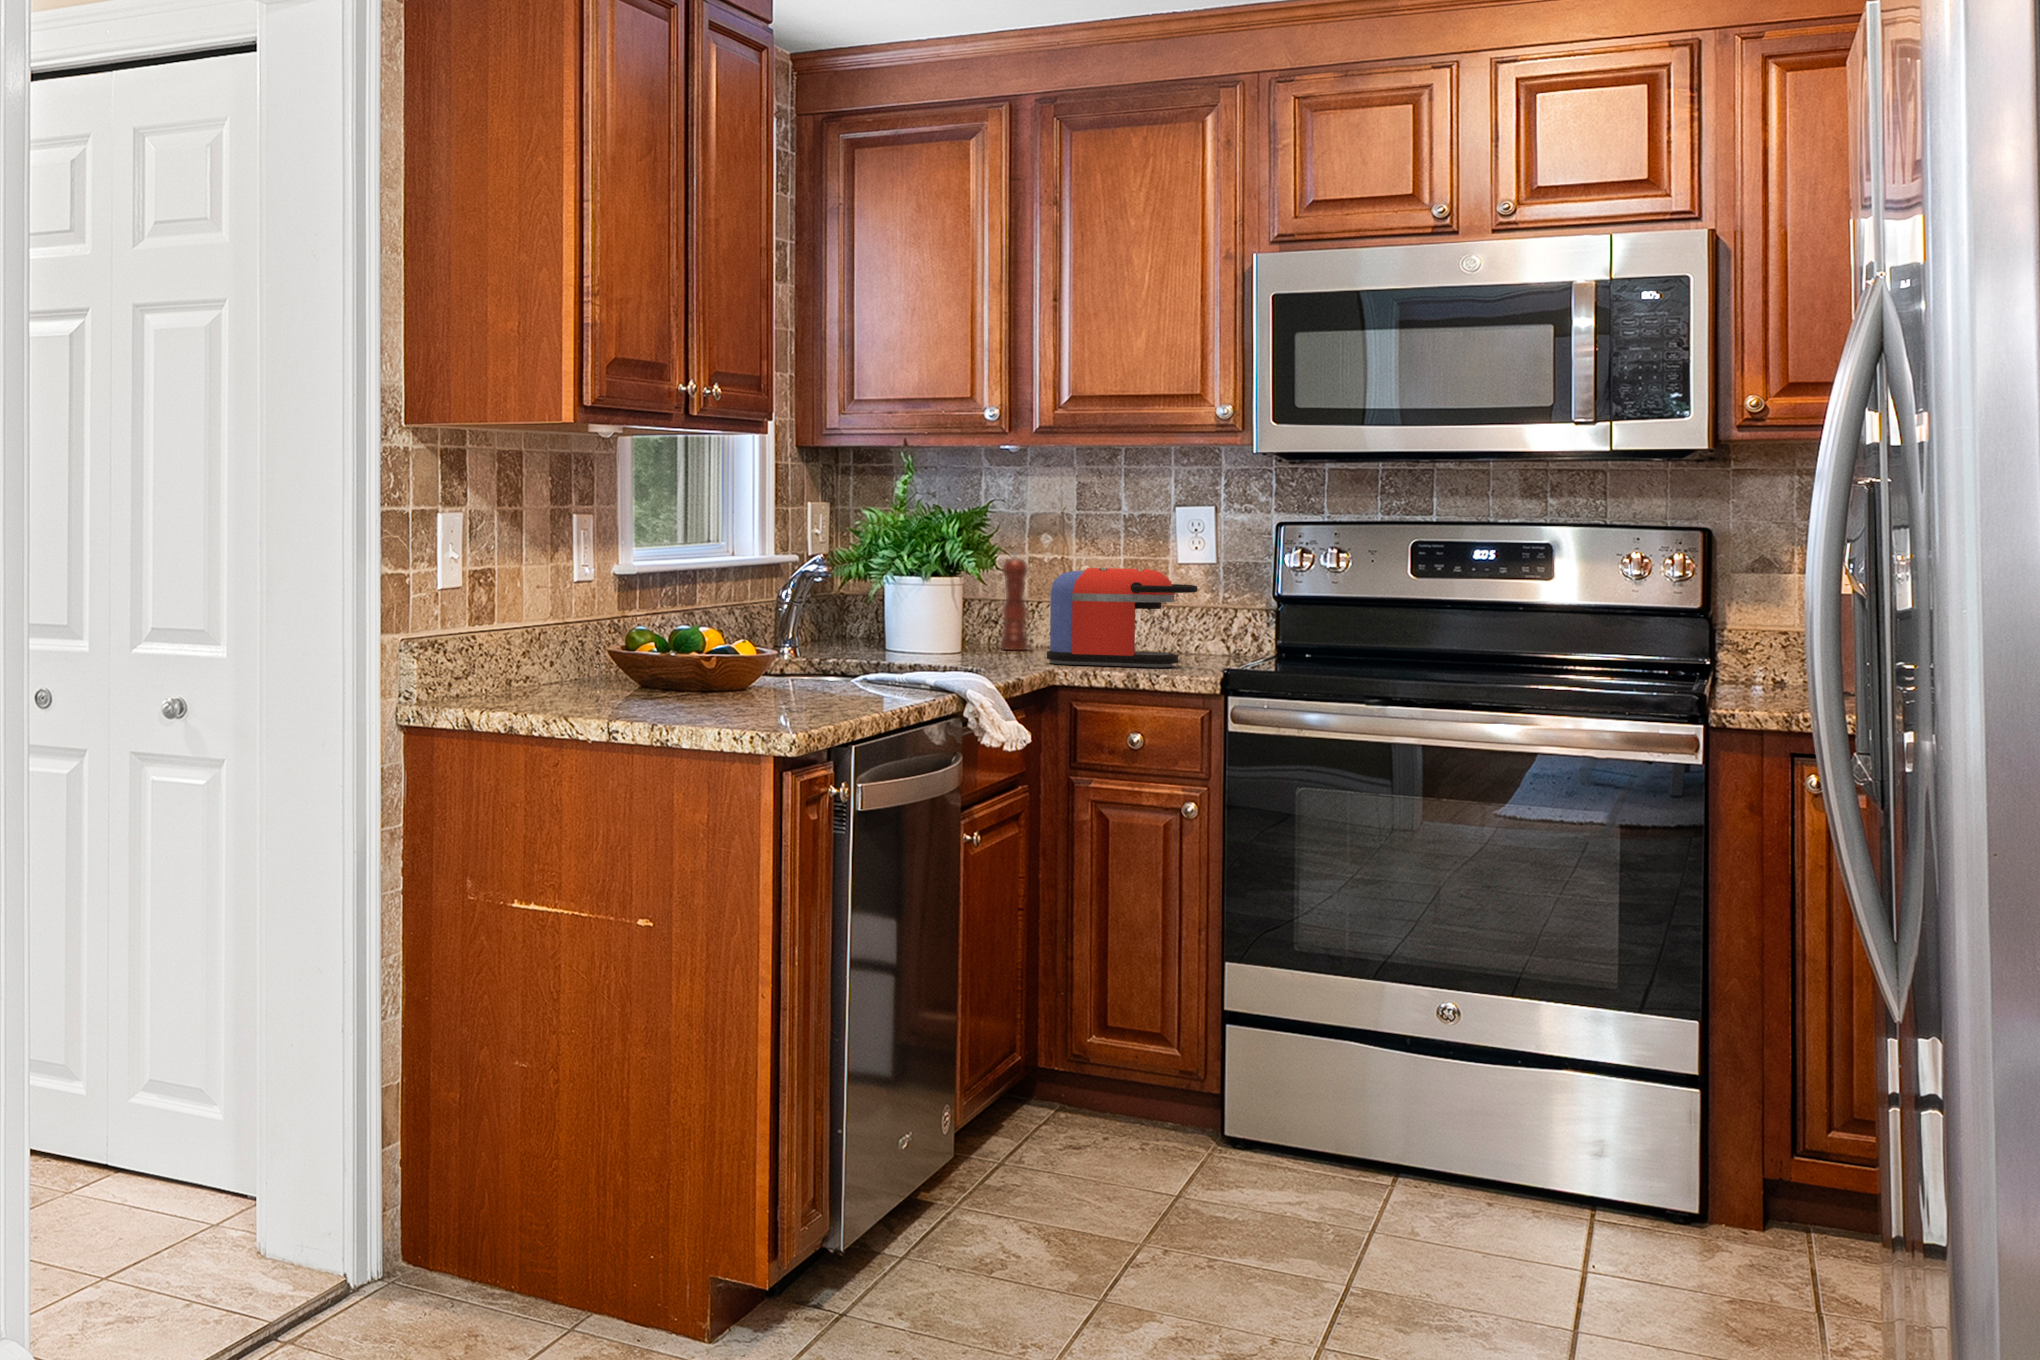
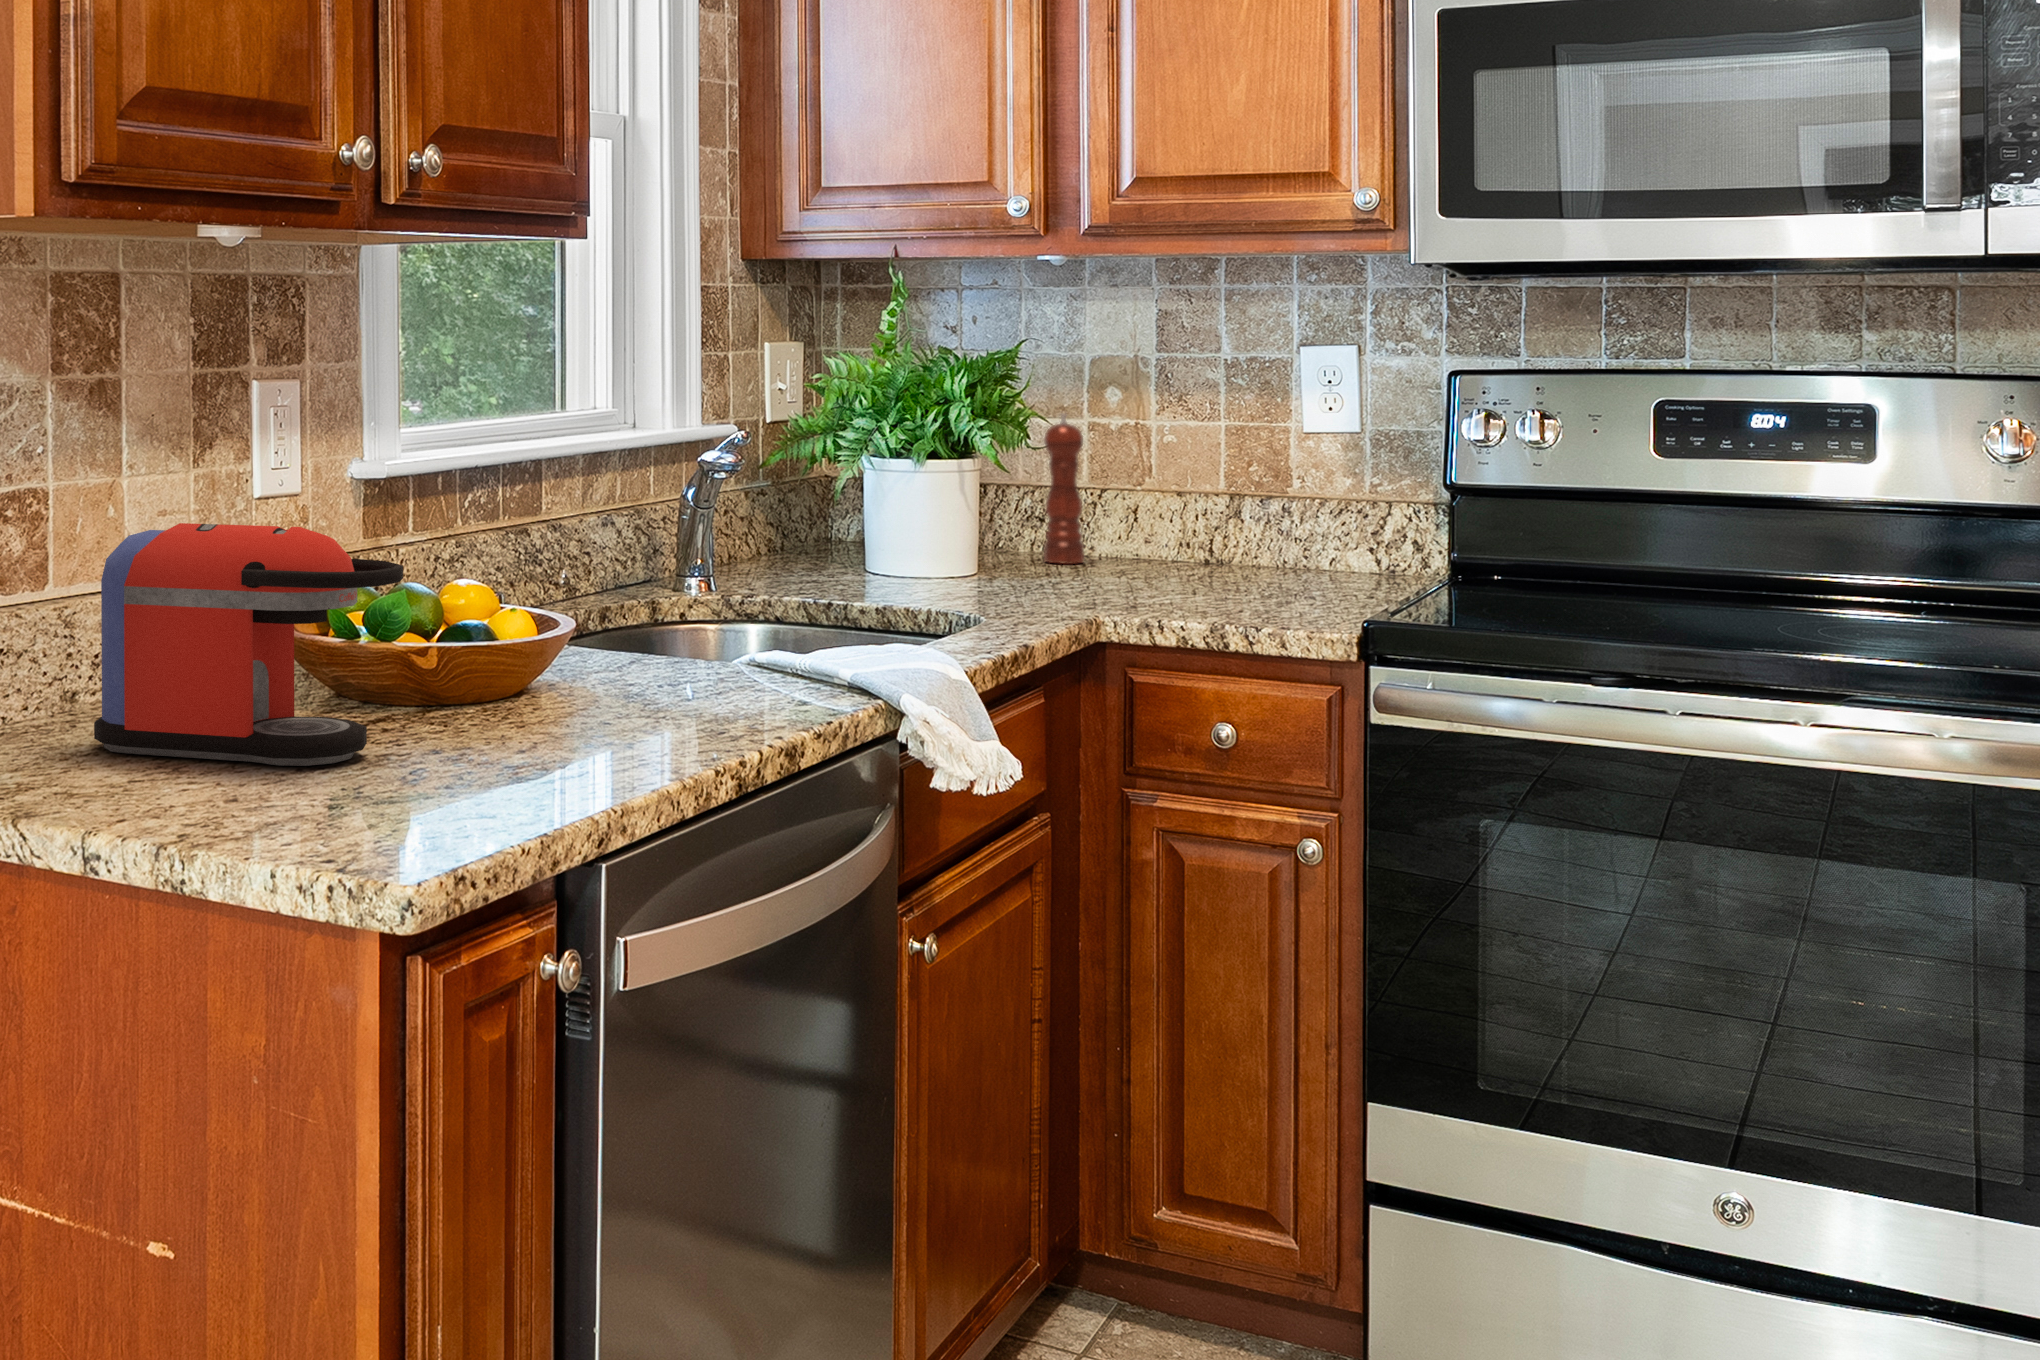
coffee maker: present [1047,568,1197,667] -> present [94,523,403,766]

